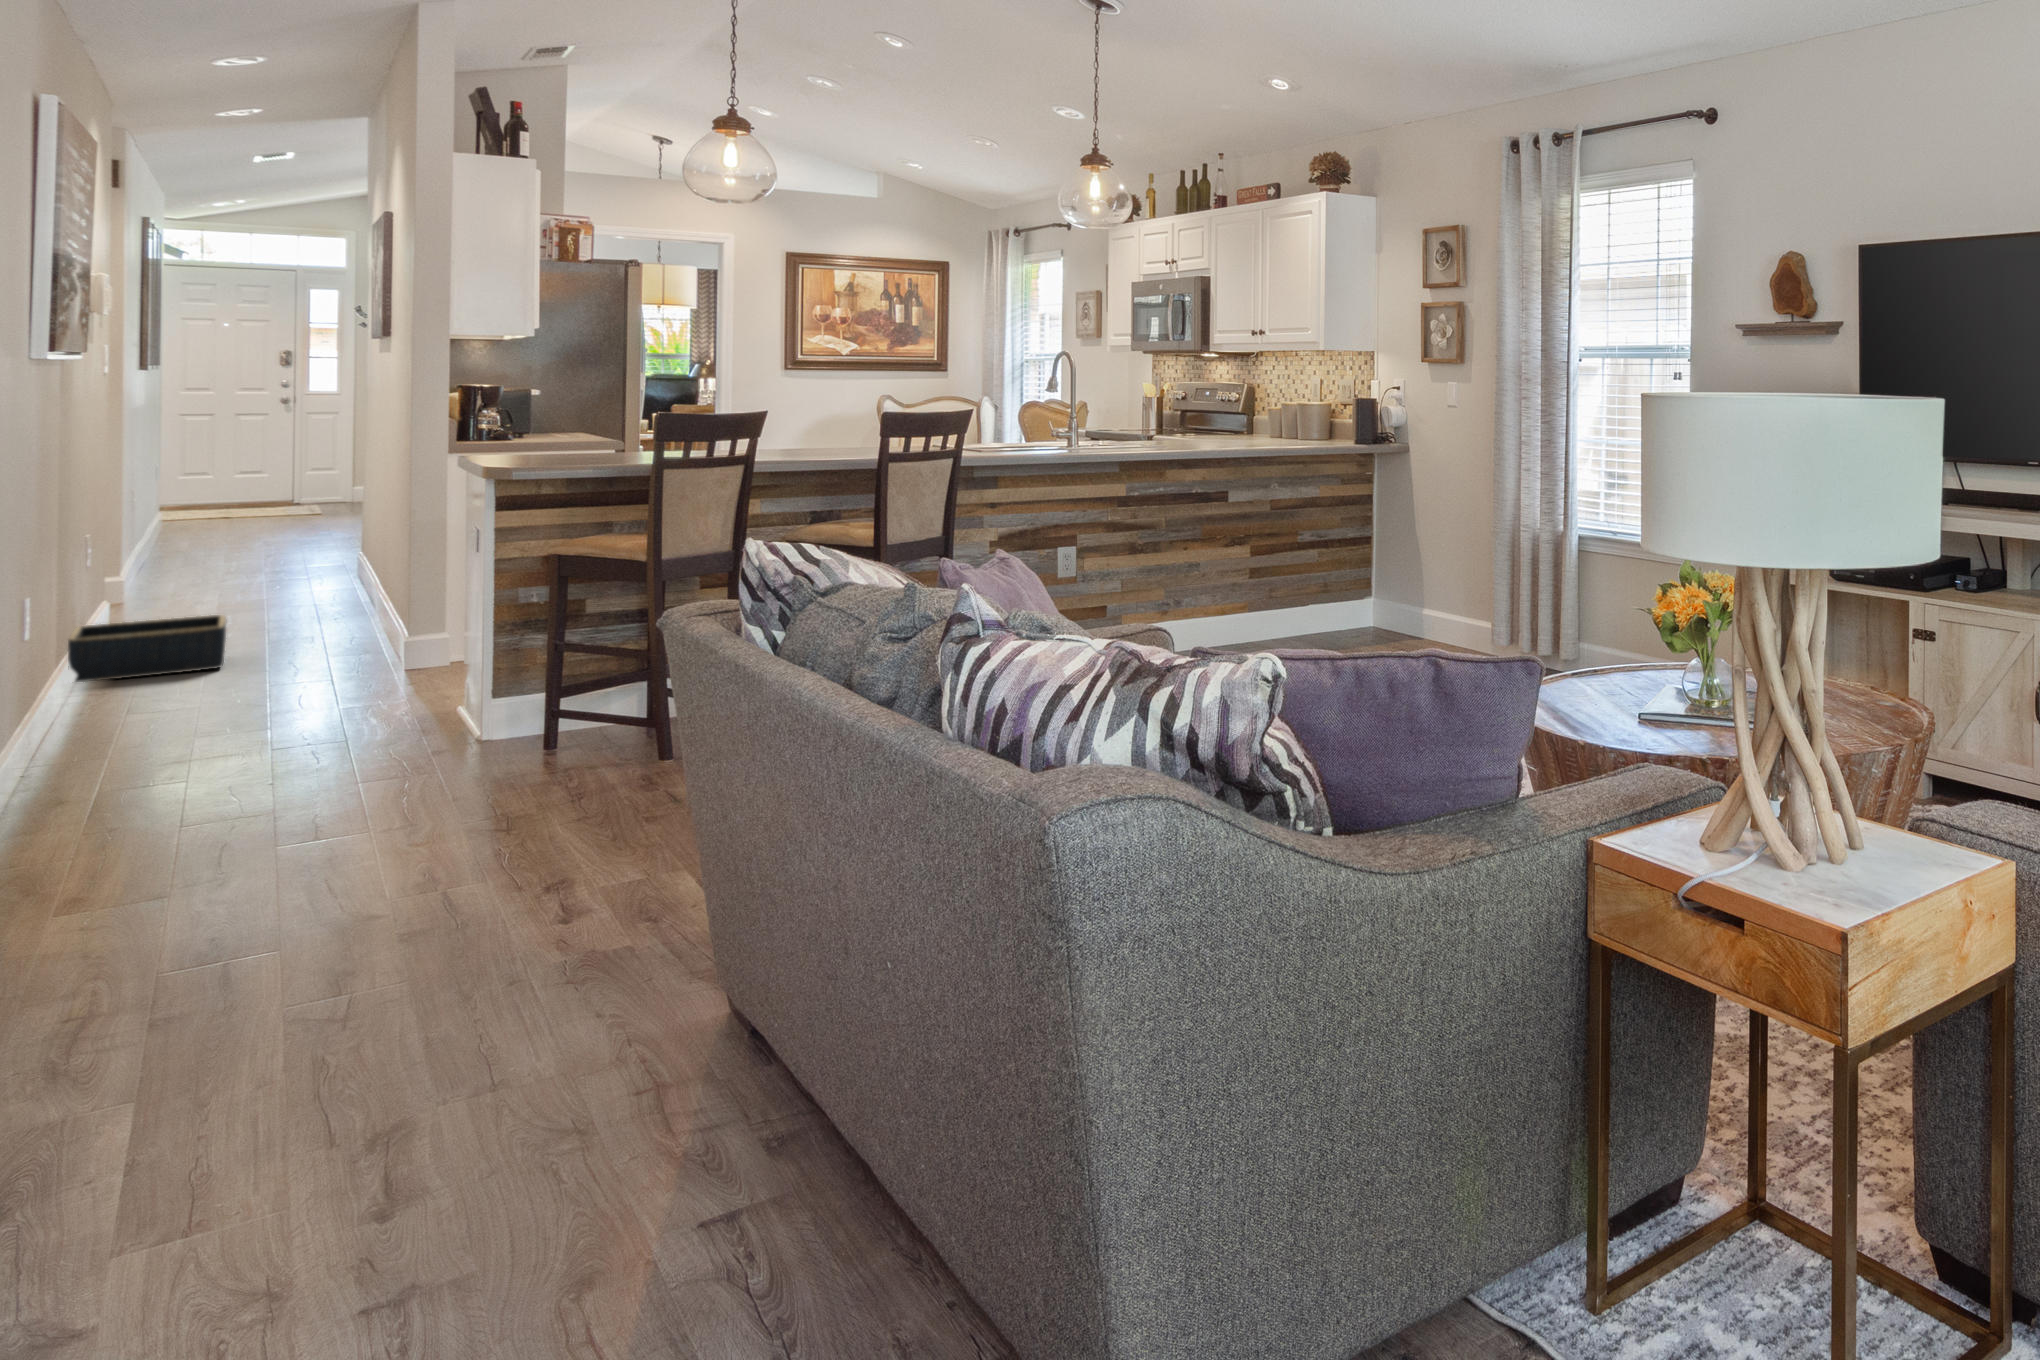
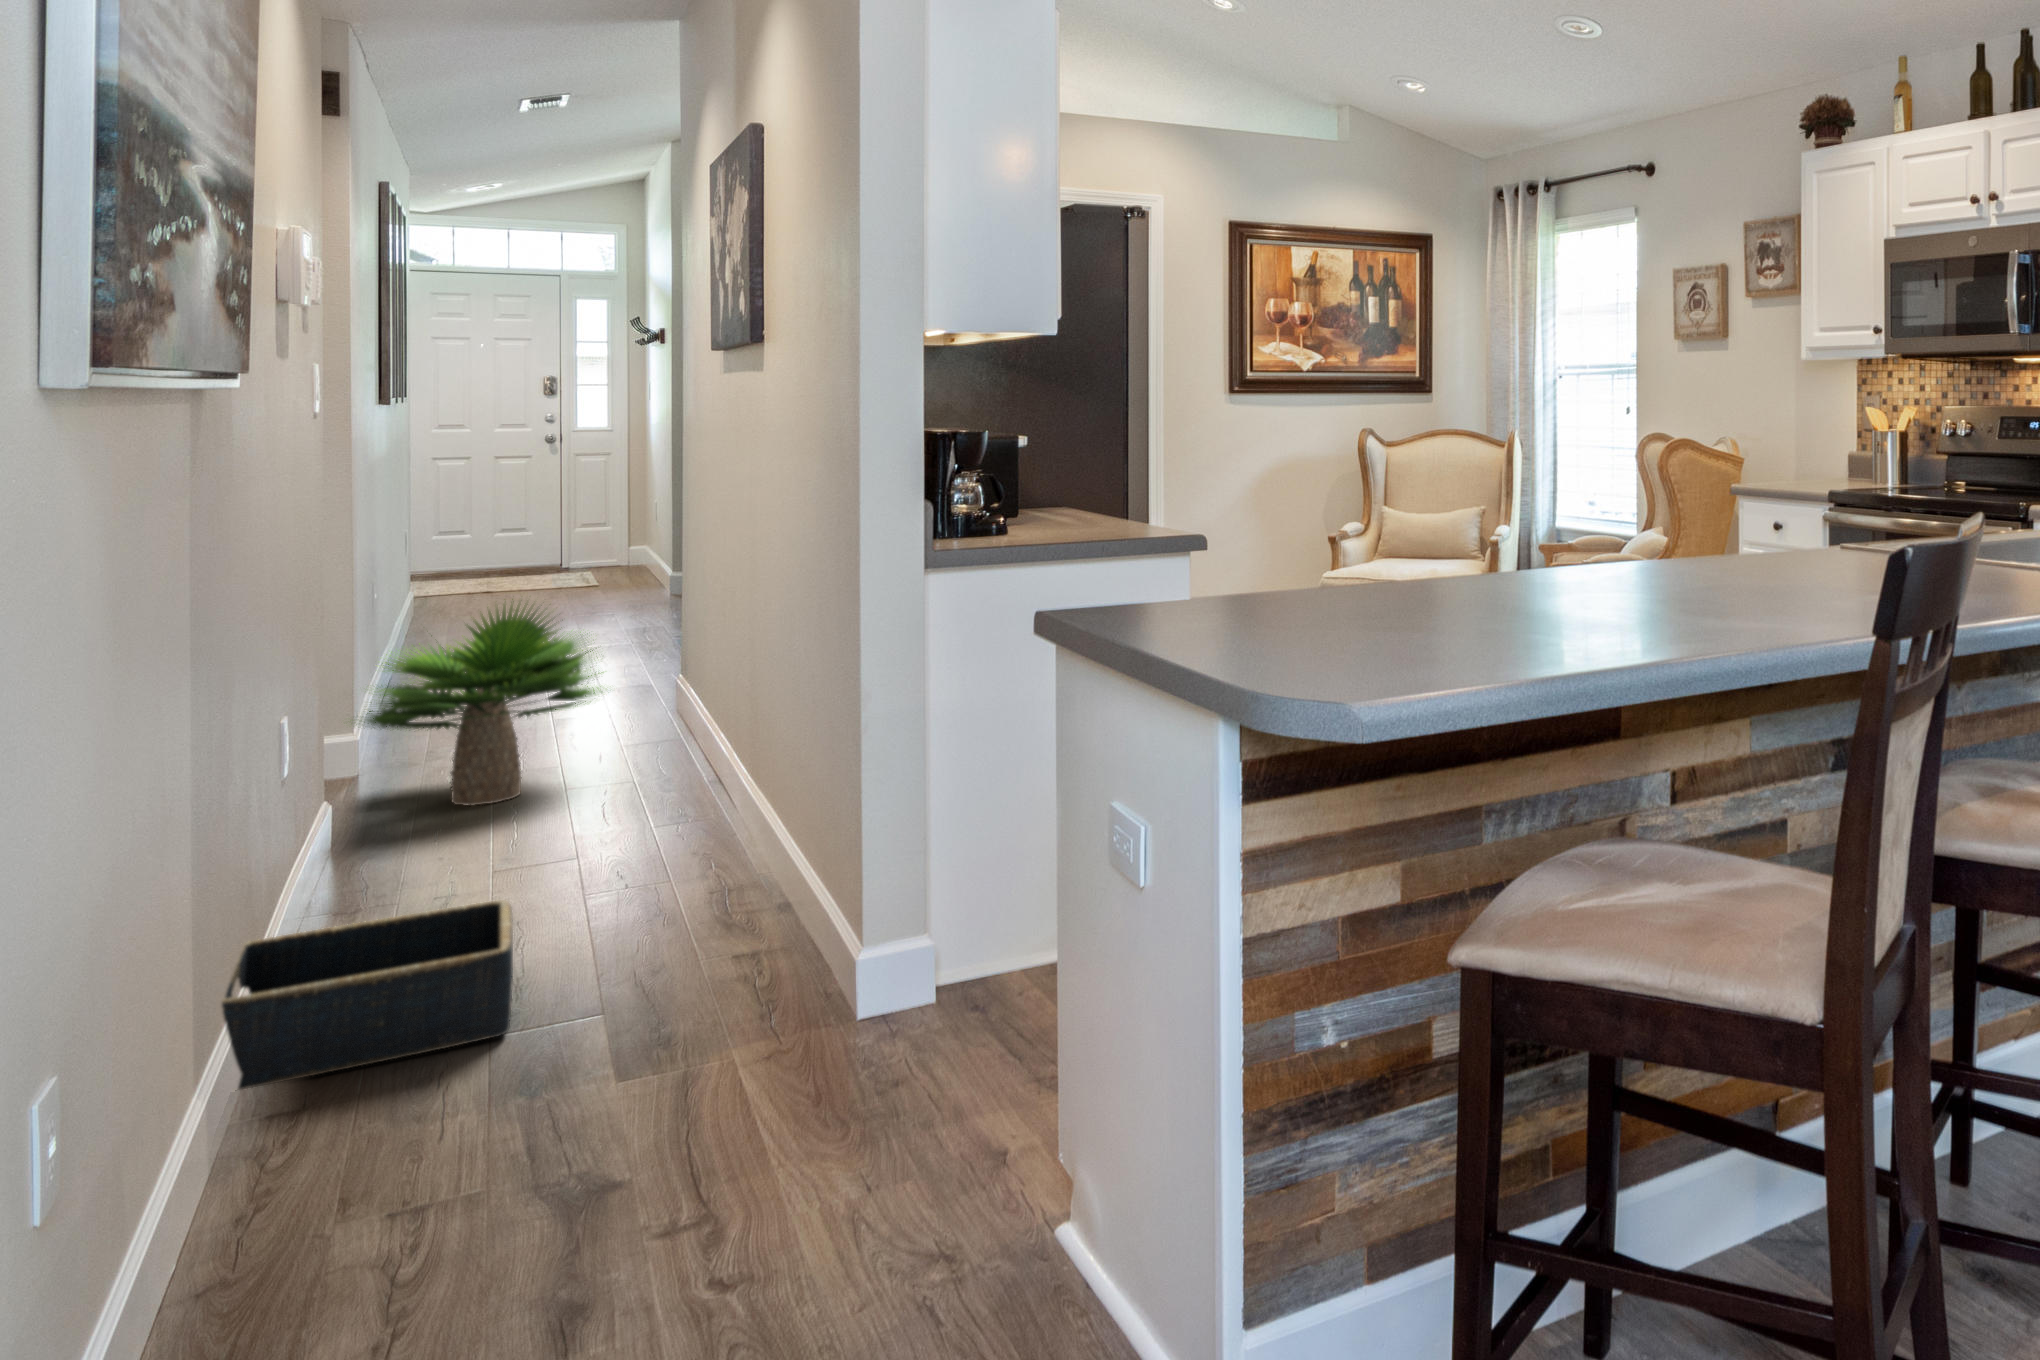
potted plant: none [120,483,306,606] -> present [356,599,603,806]

